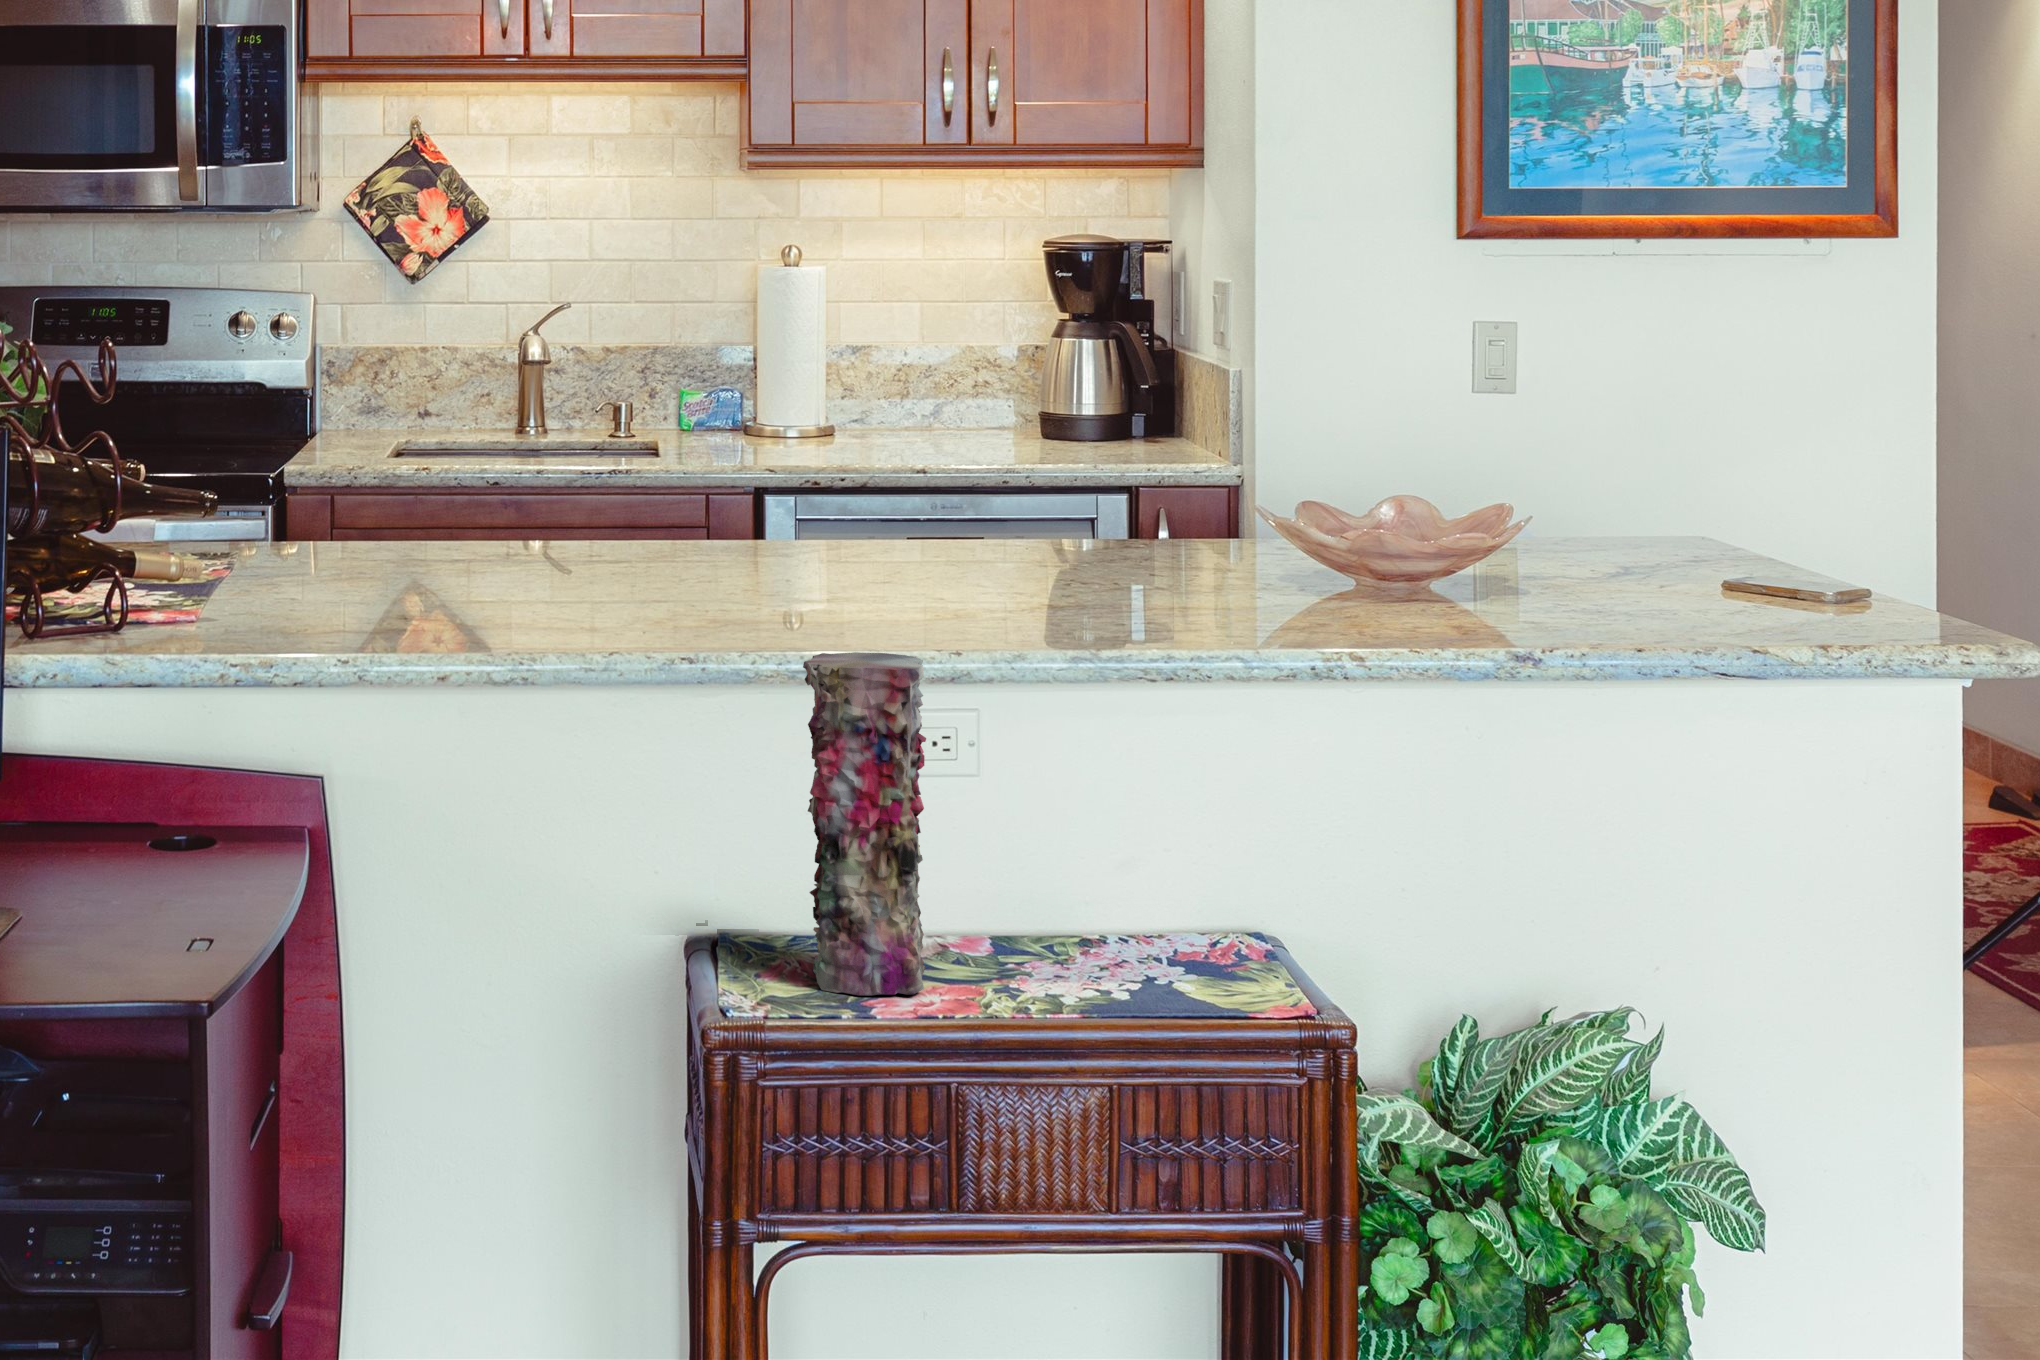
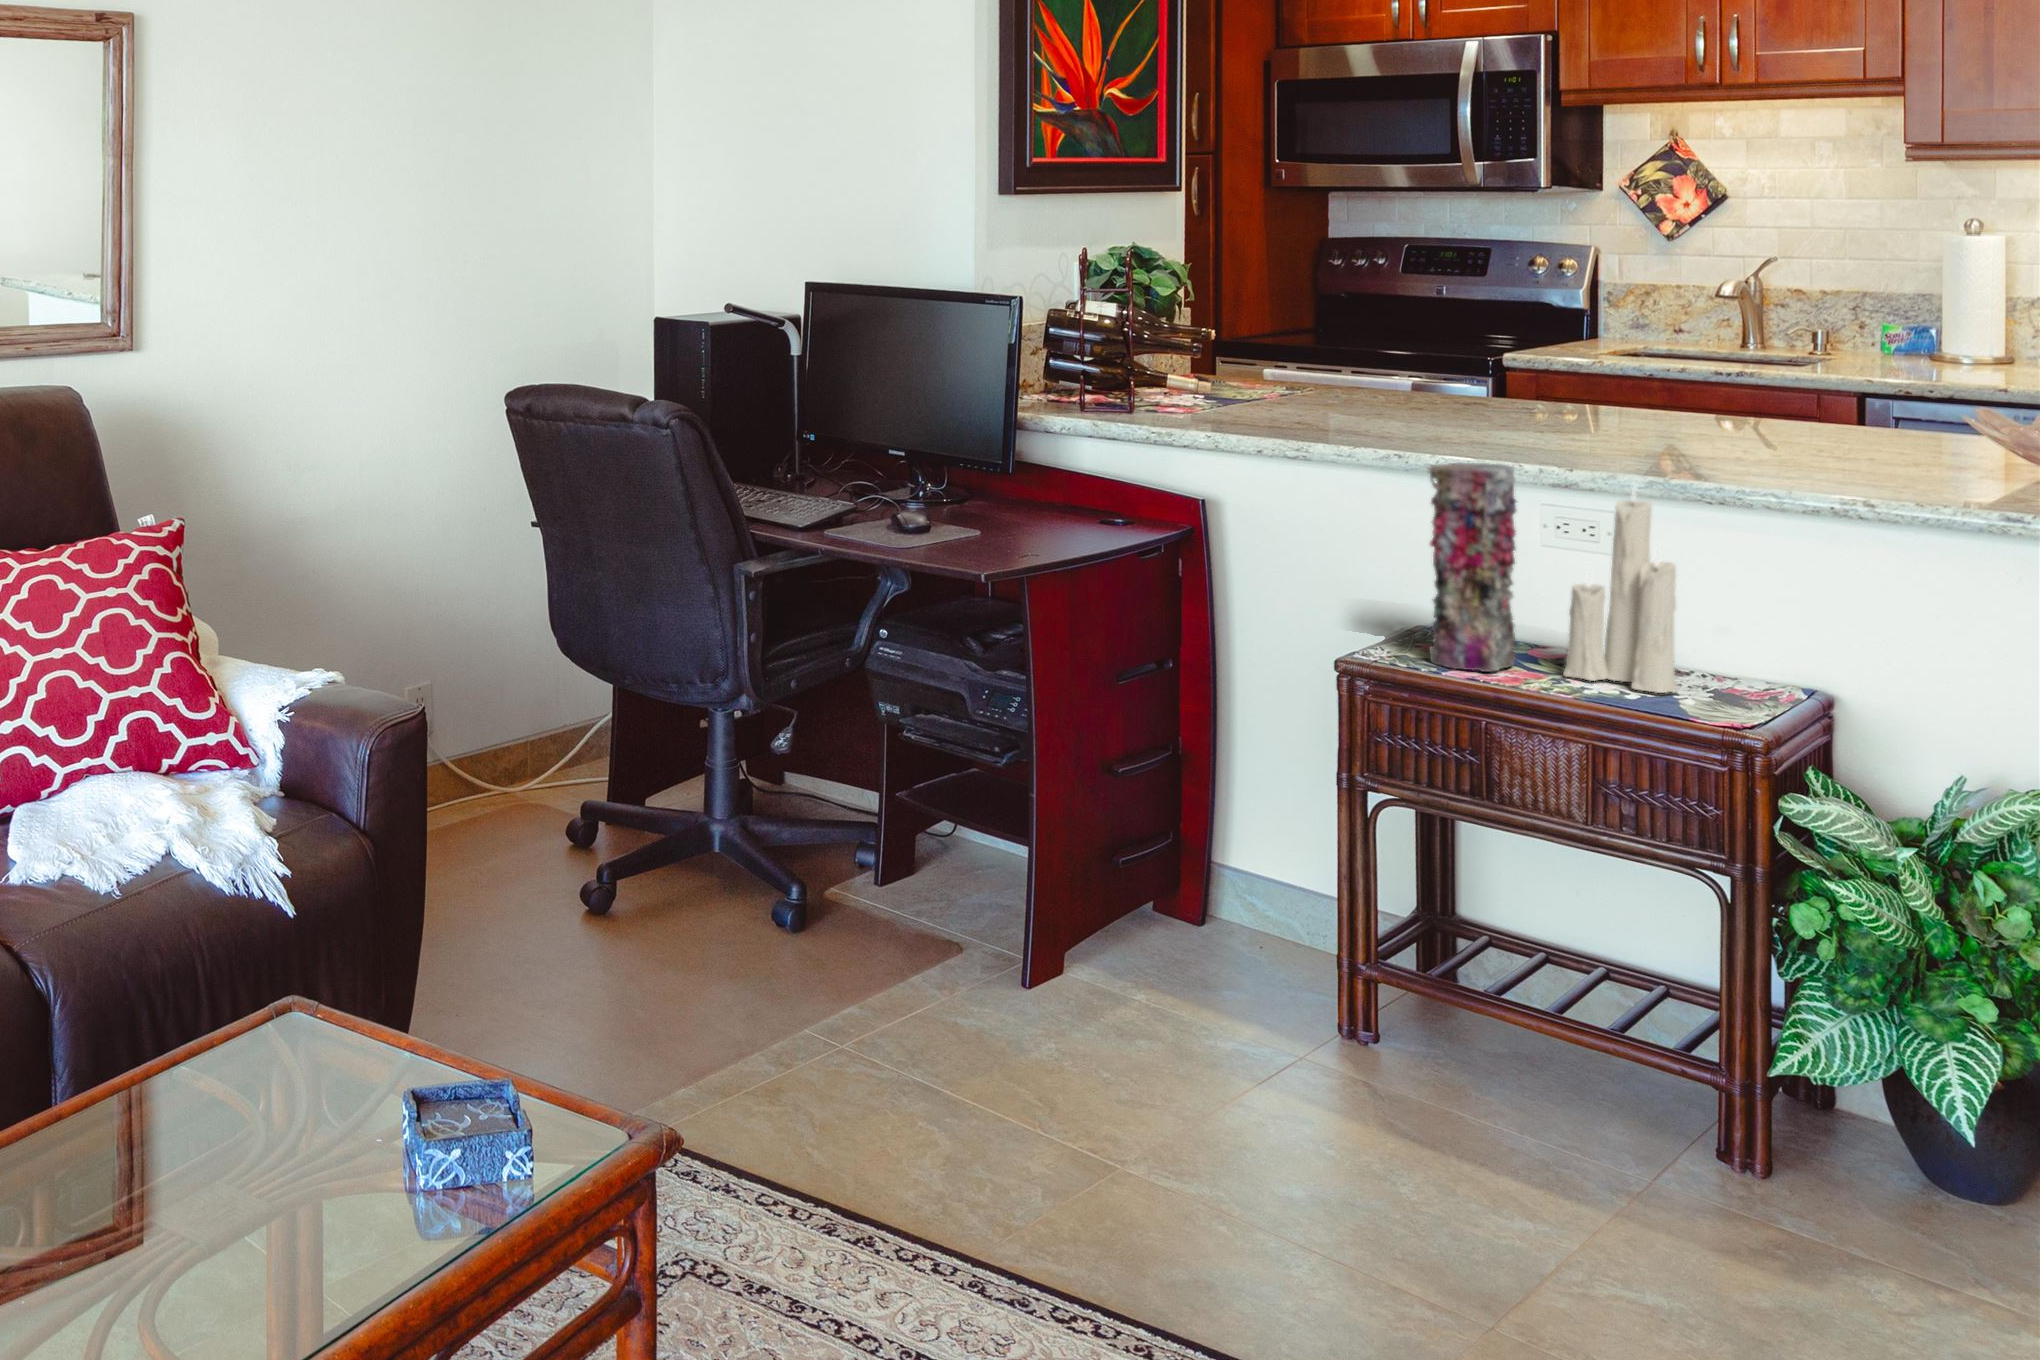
candle: none [987,642,1151,992] -> present [1563,483,1677,693]

